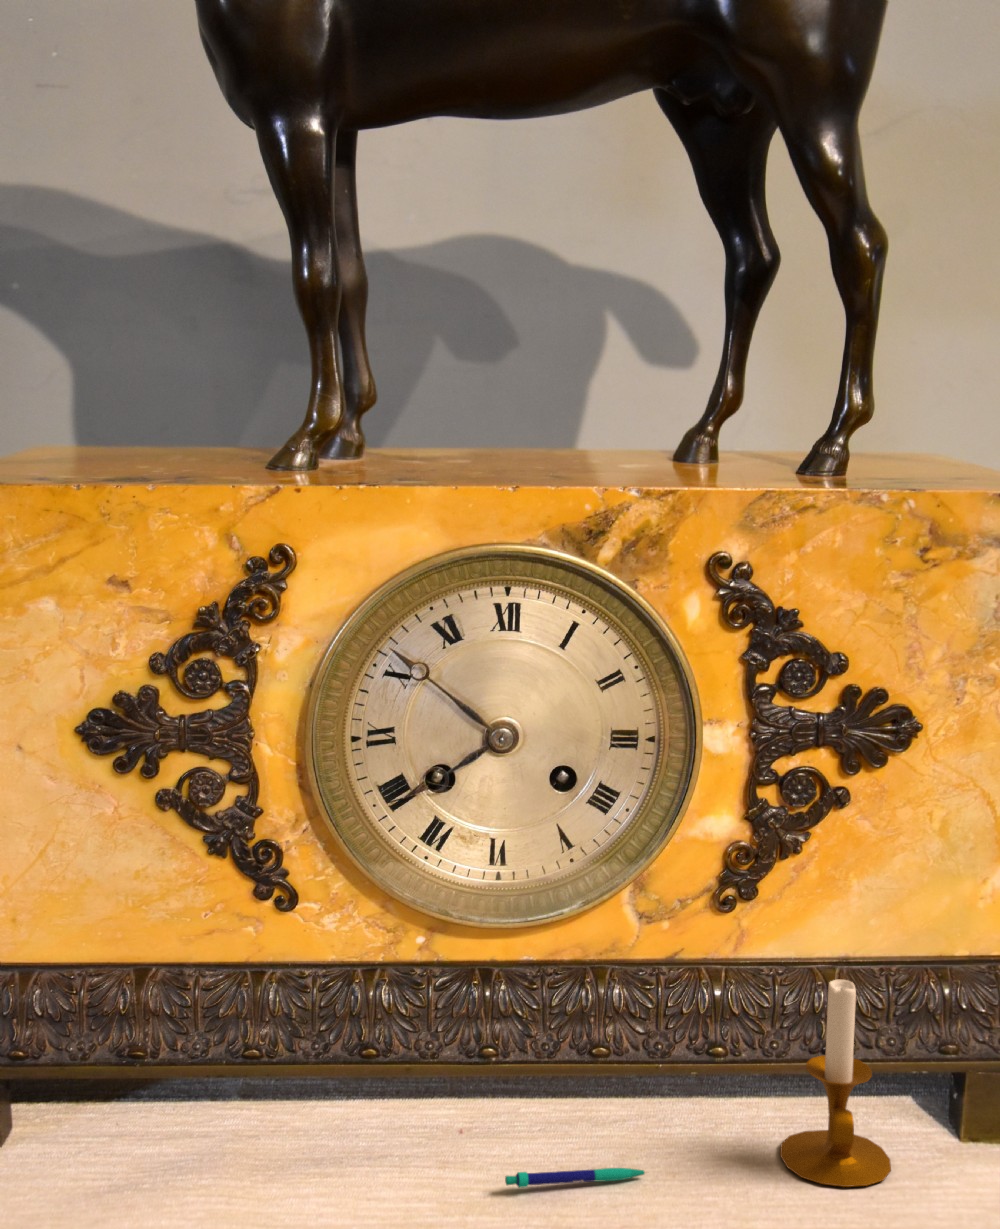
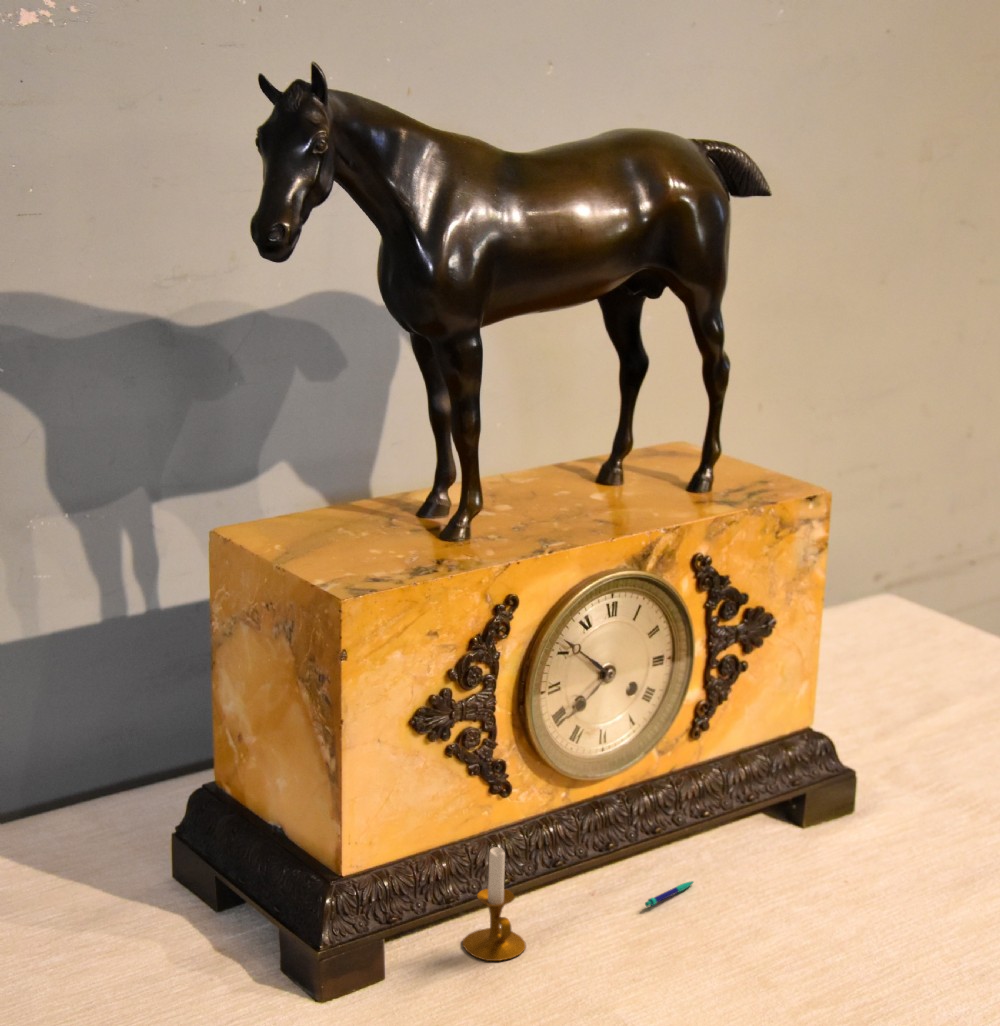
candlestick: present [780,979,891,1187] -> present [463,847,526,961]

